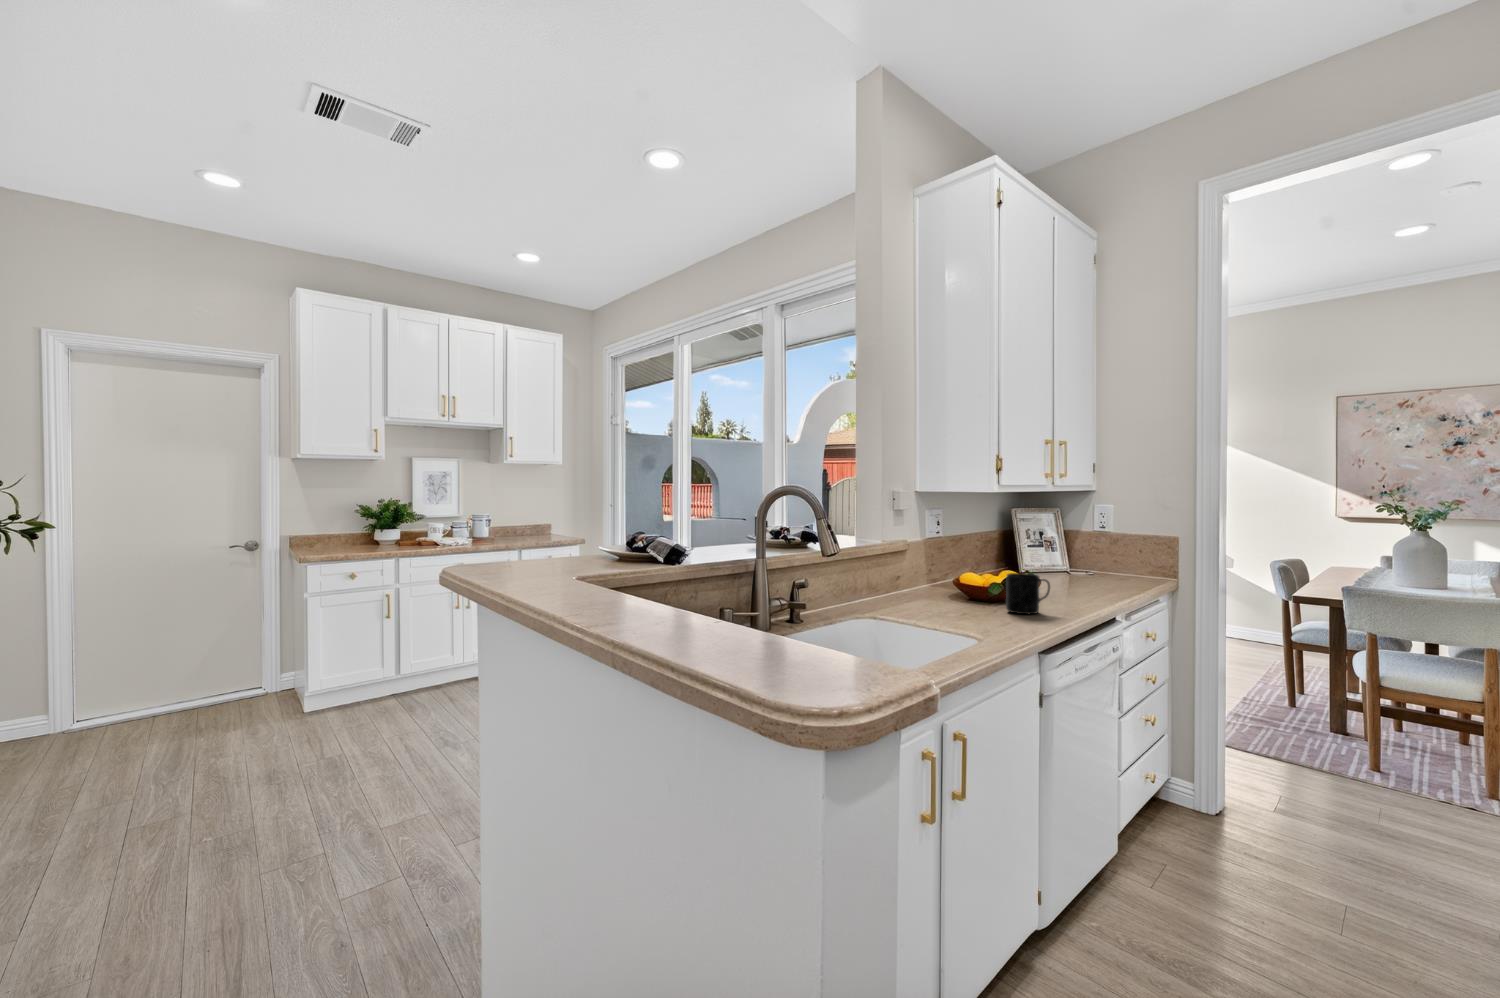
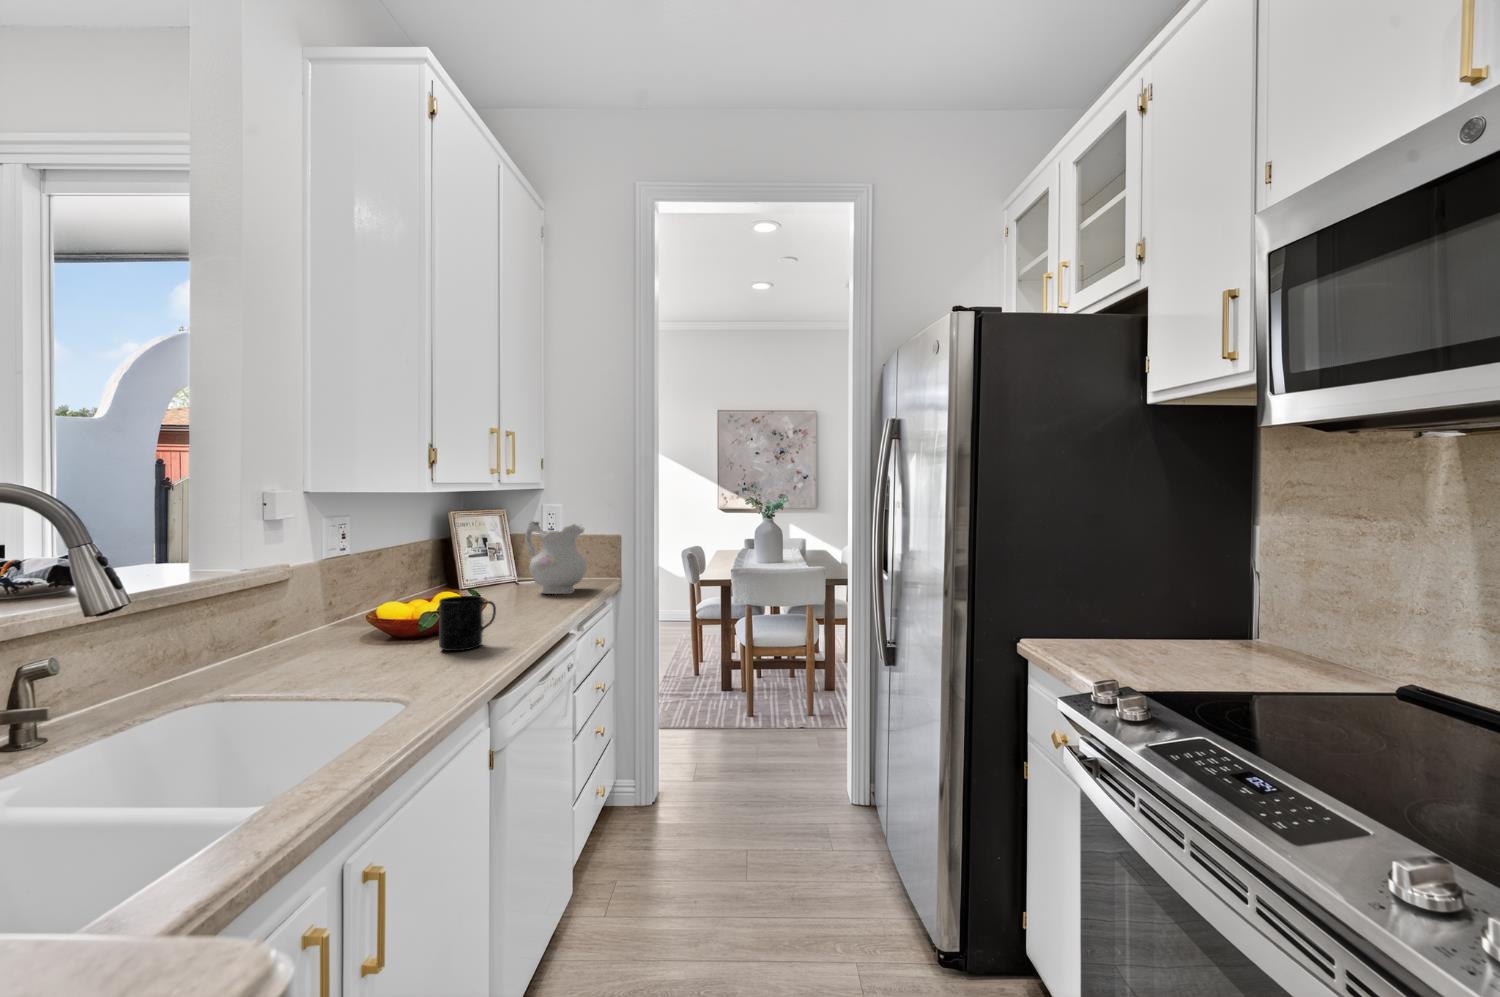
ceramic pitcher: none [1076,518,1137,586] -> present [525,522,587,594]

